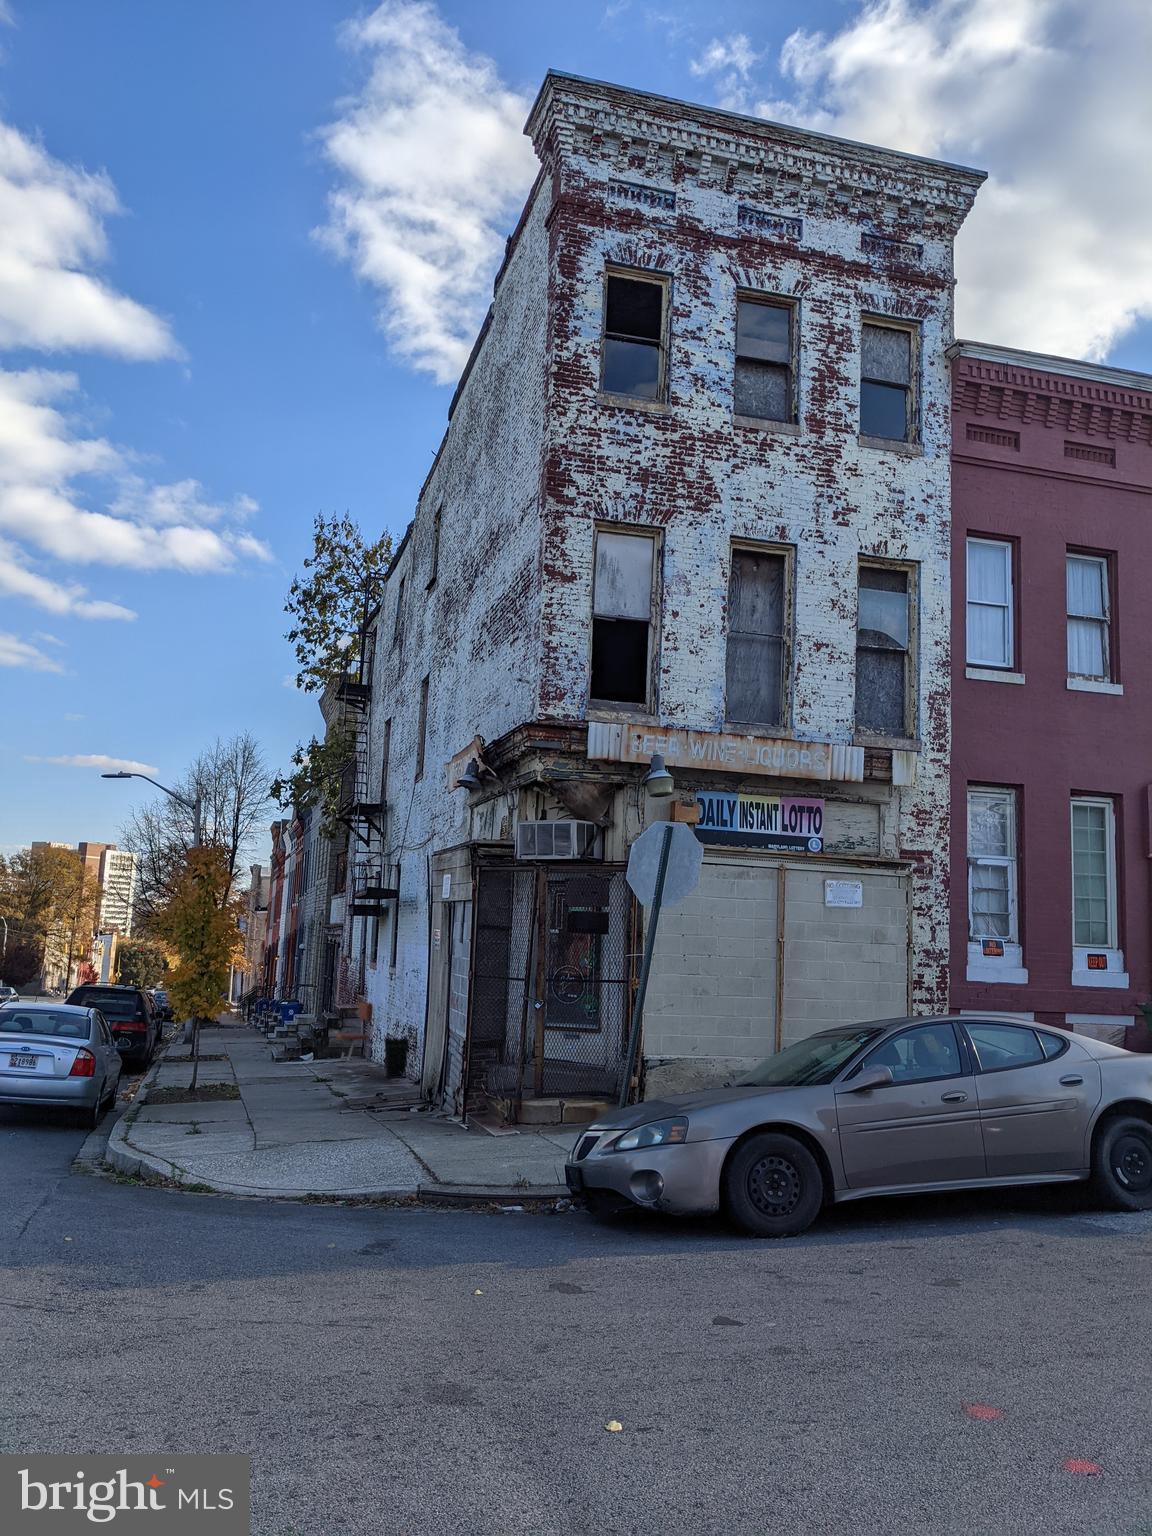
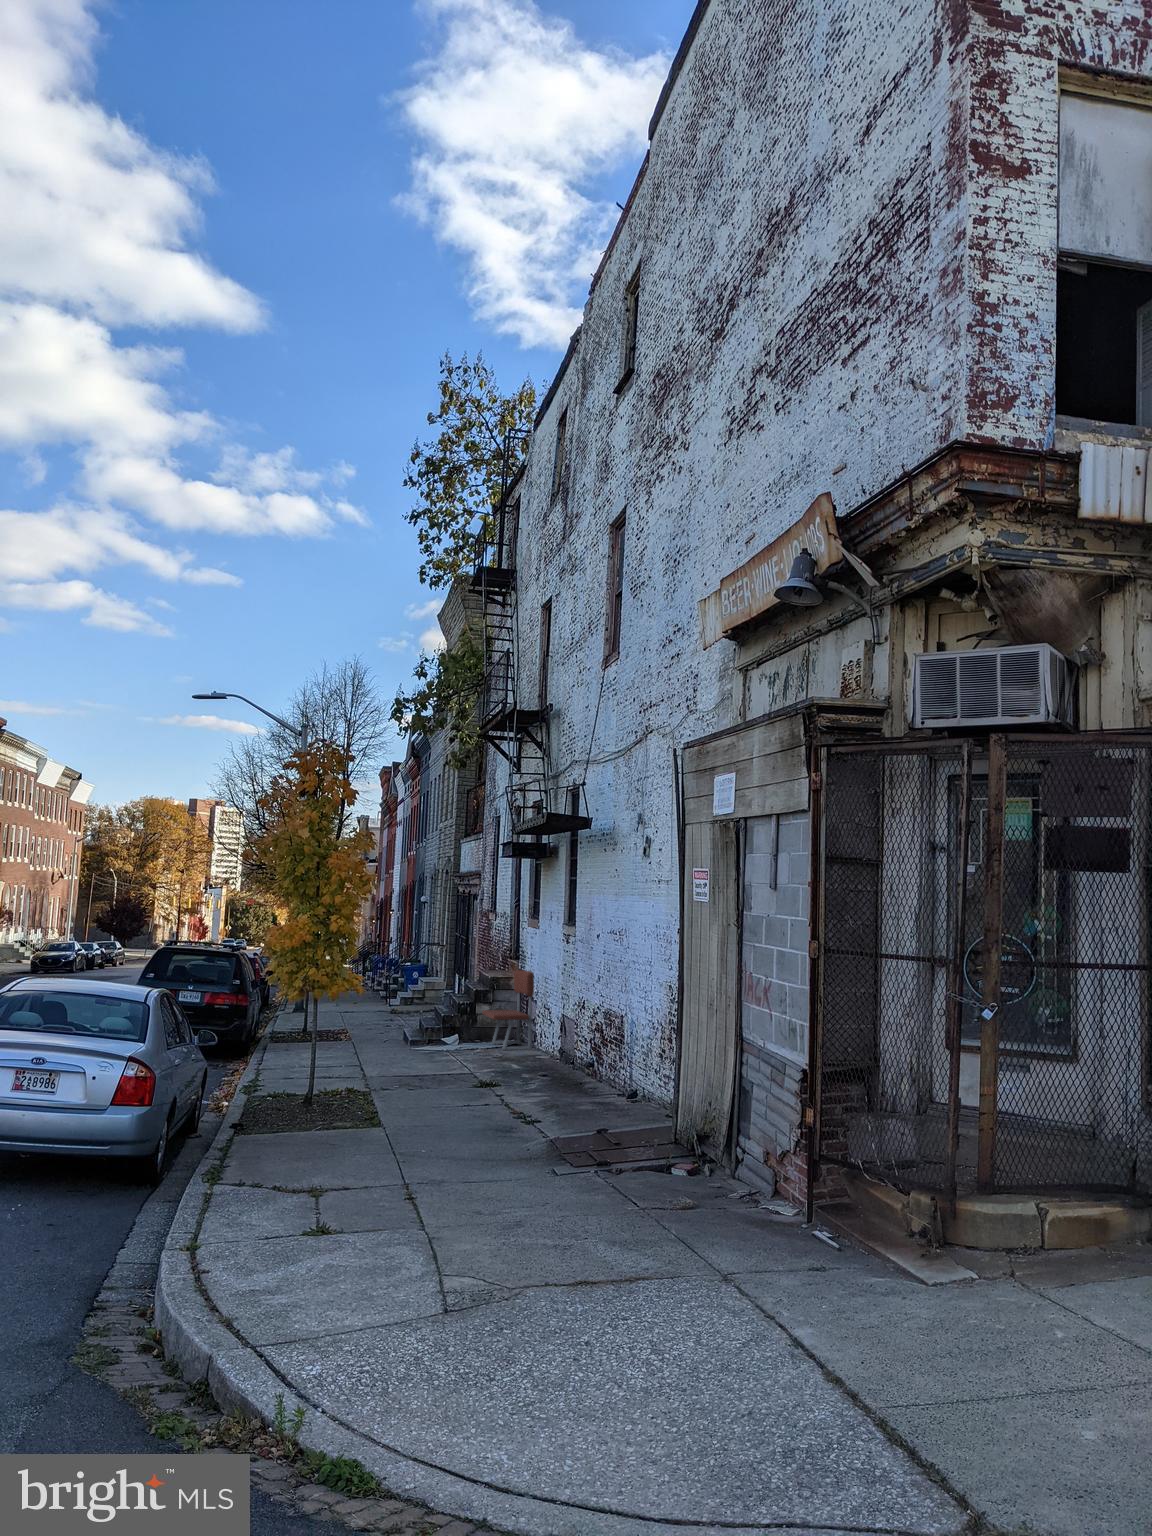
waste bin: present [384,1038,409,1078] -> none [572,1031,616,1091]

